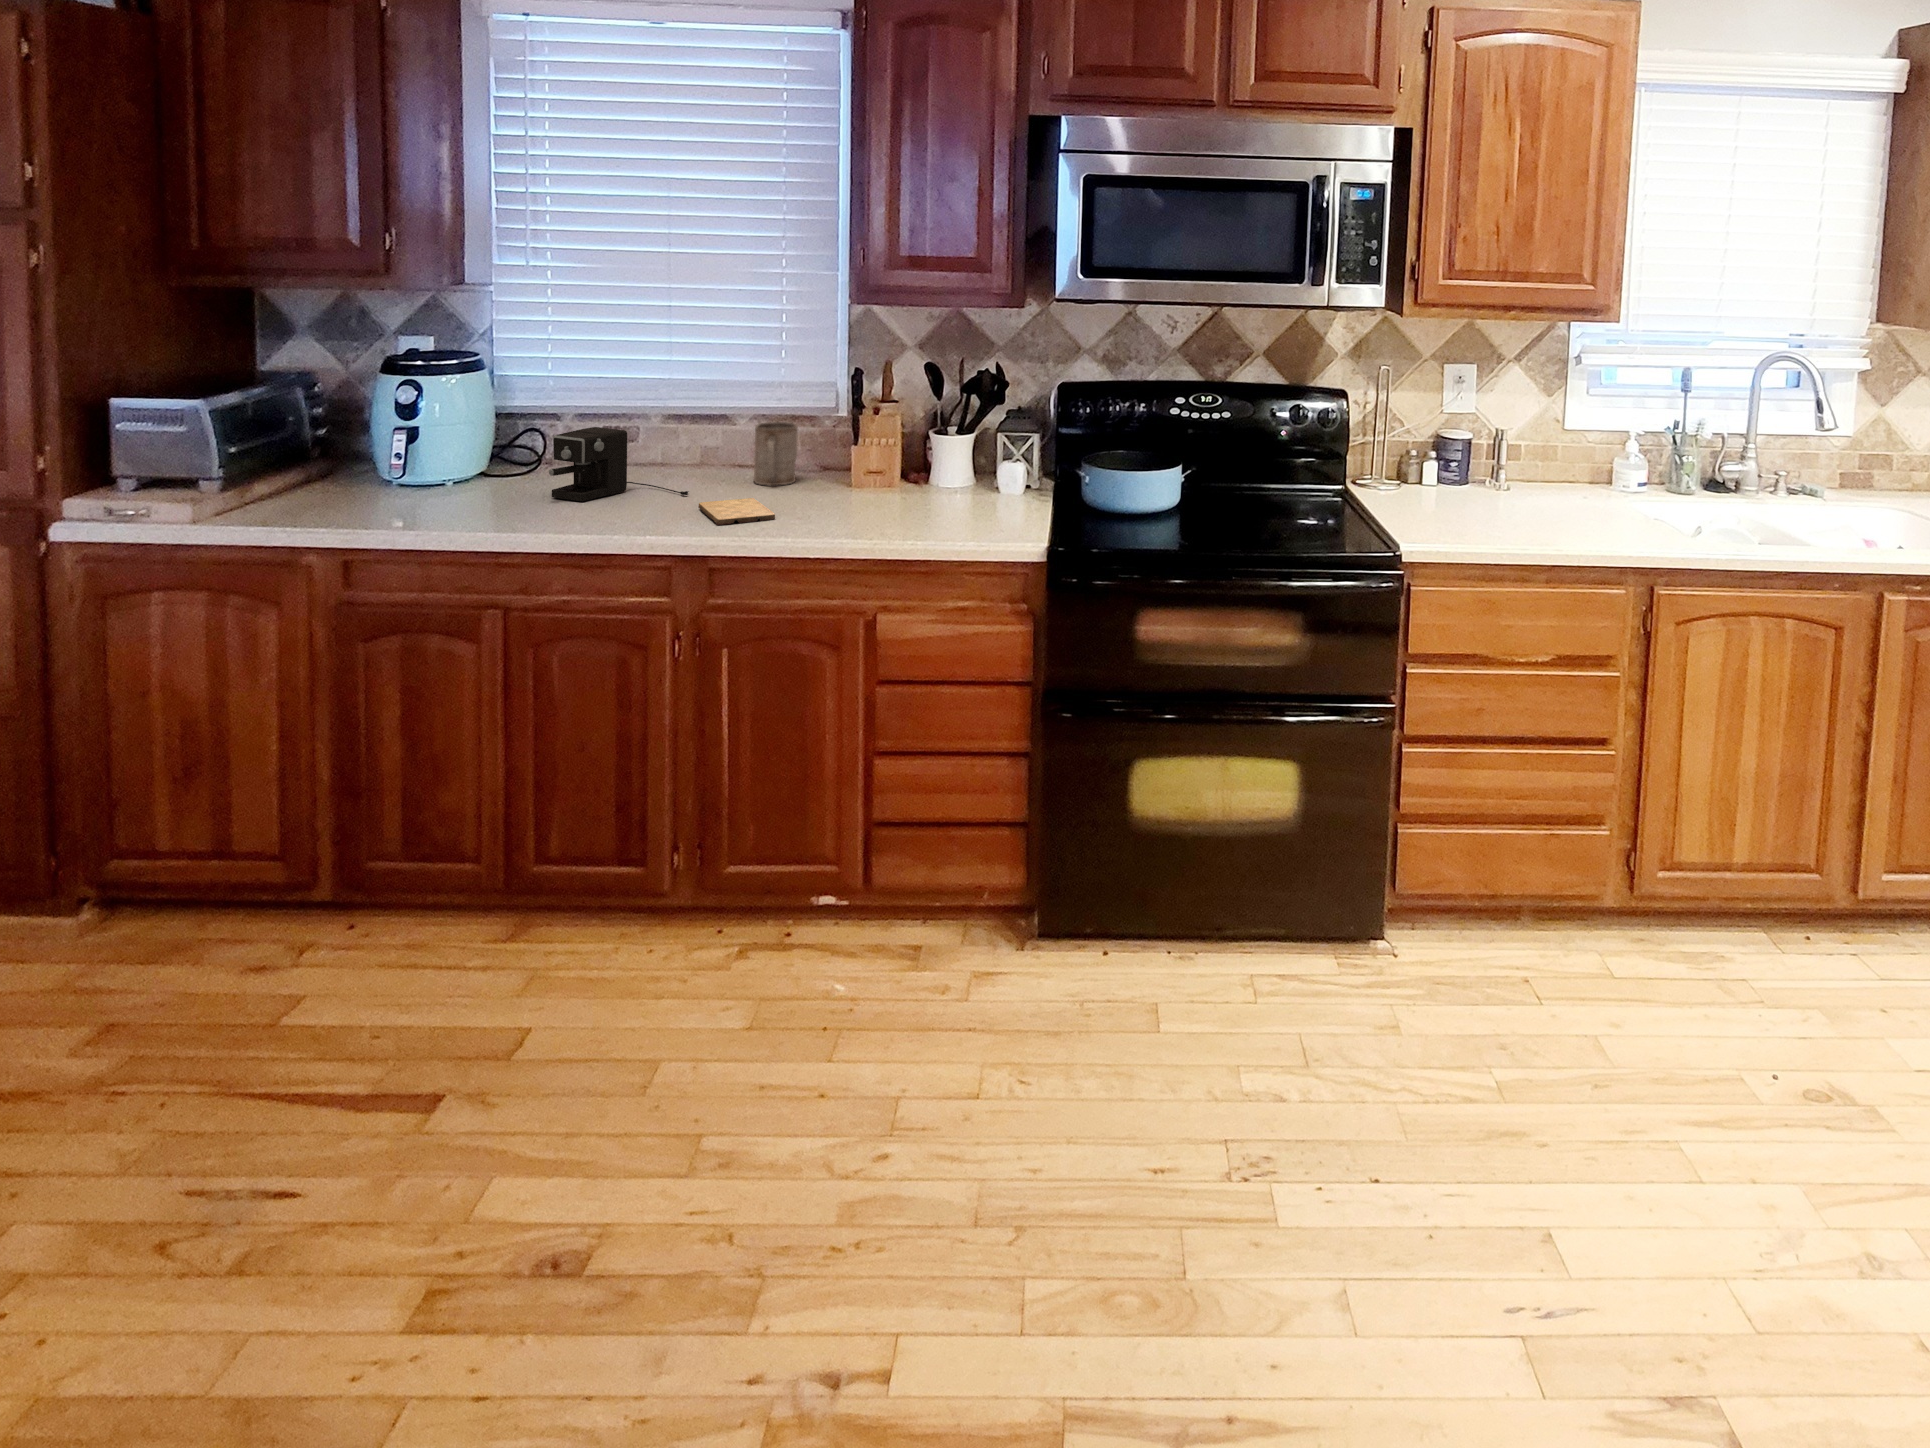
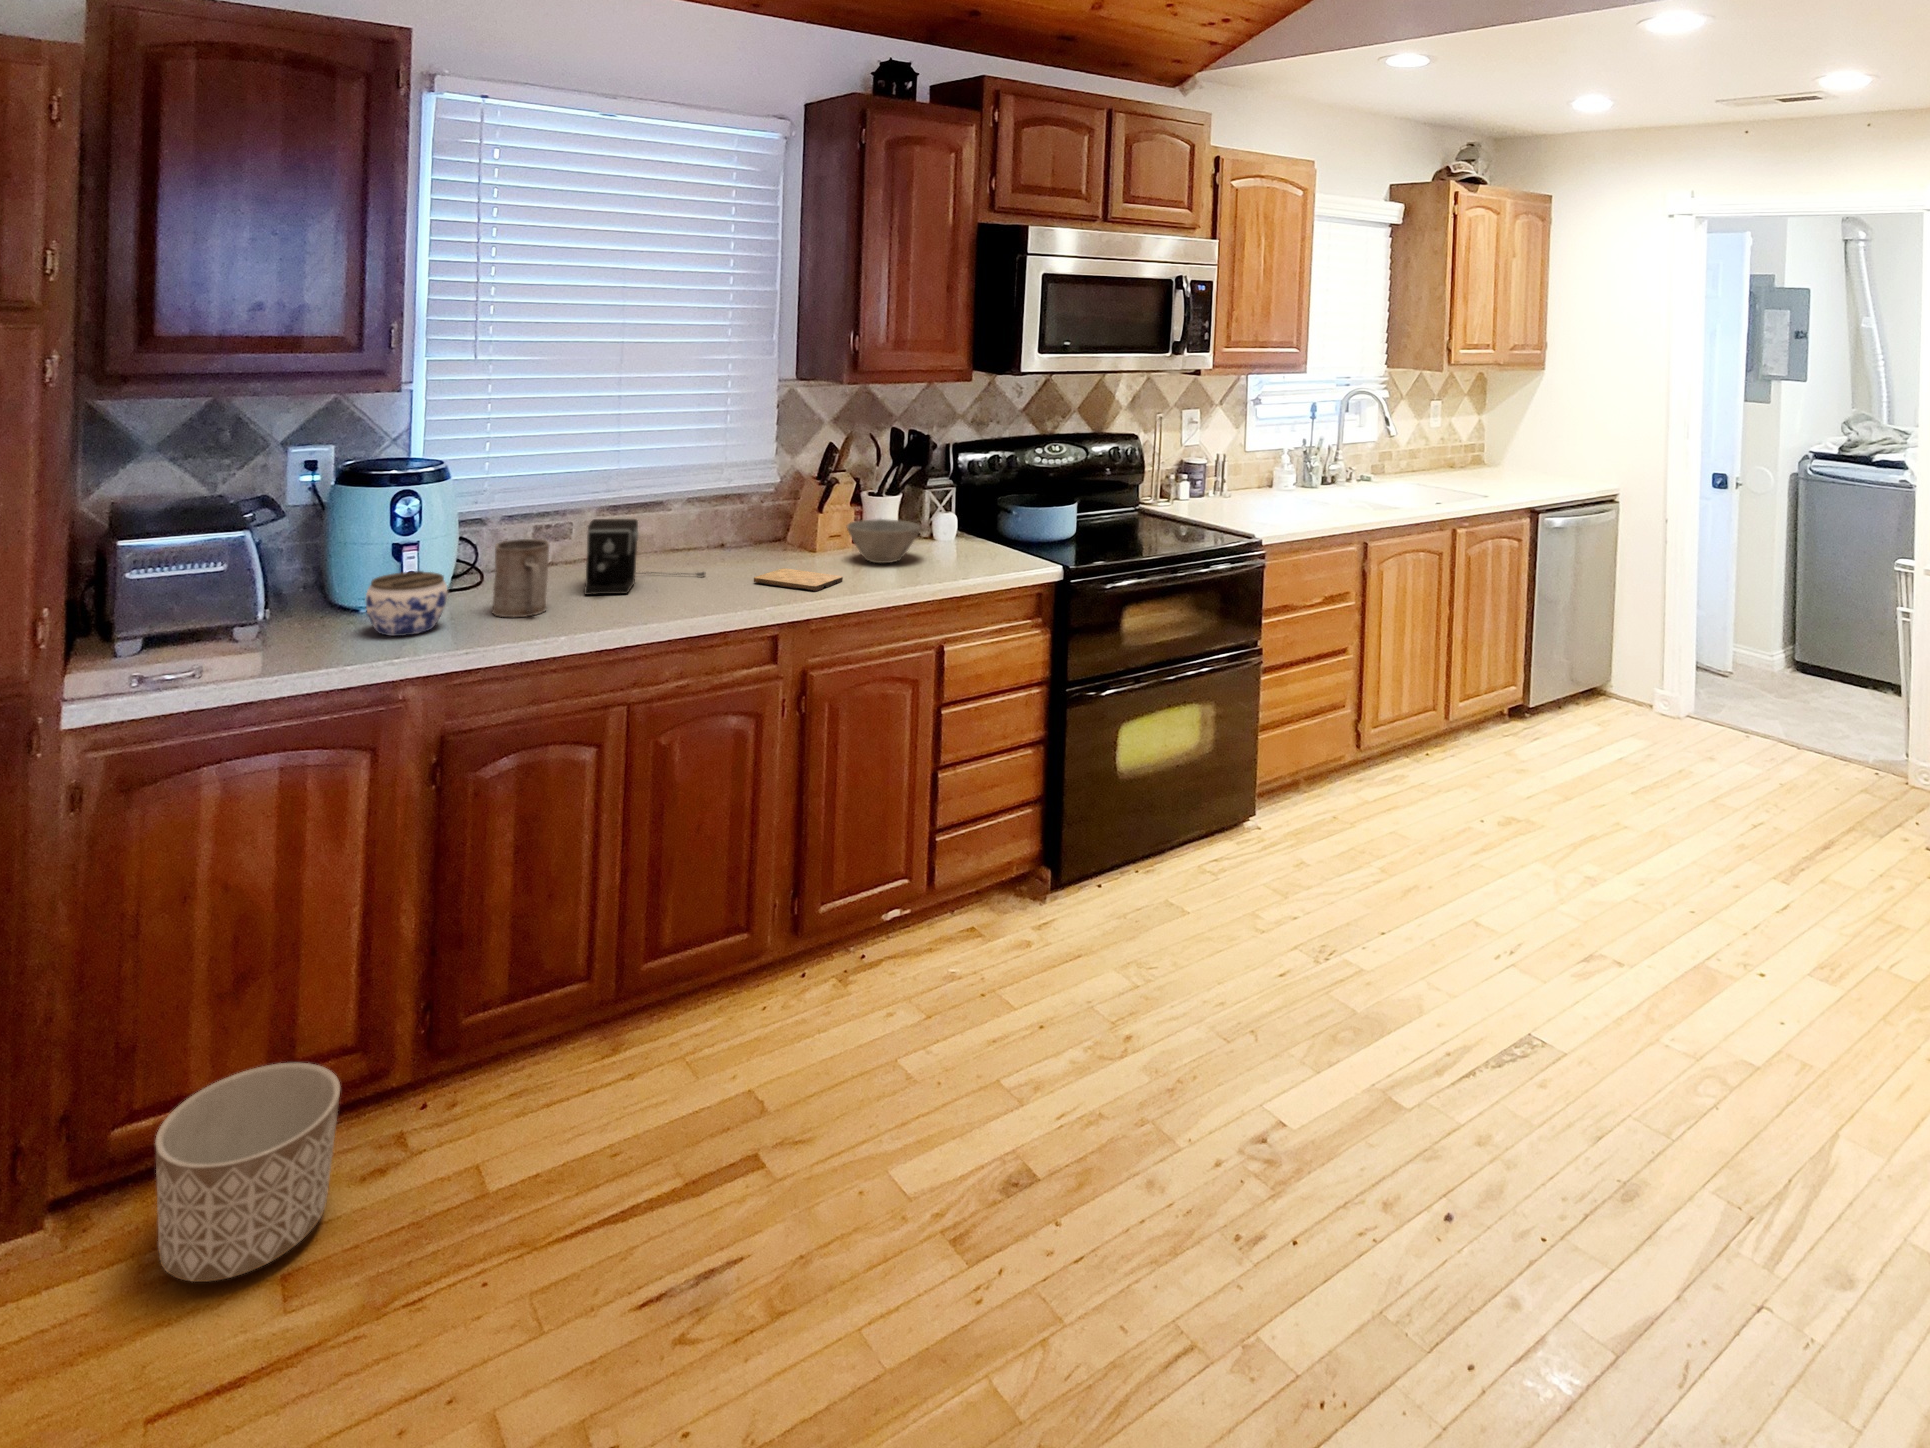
mug: present [754,422,798,486] -> present [492,539,549,617]
jar: none [326,454,402,509] -> present [366,571,448,636]
bowl: none [834,459,919,508] -> present [847,519,921,563]
planter: none [43,845,210,1007] -> present [155,1062,340,1282]

